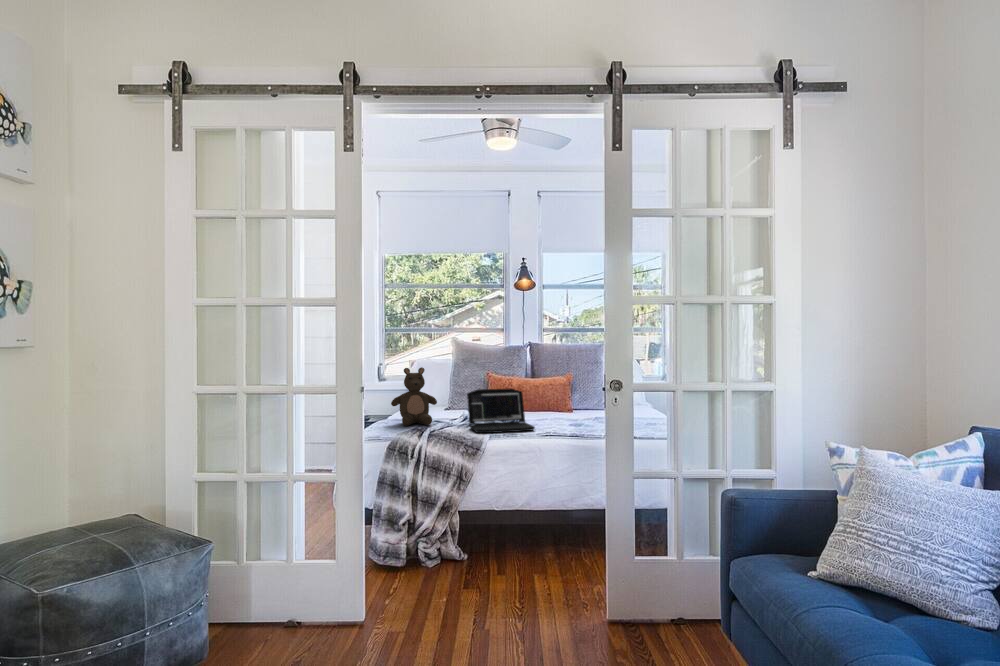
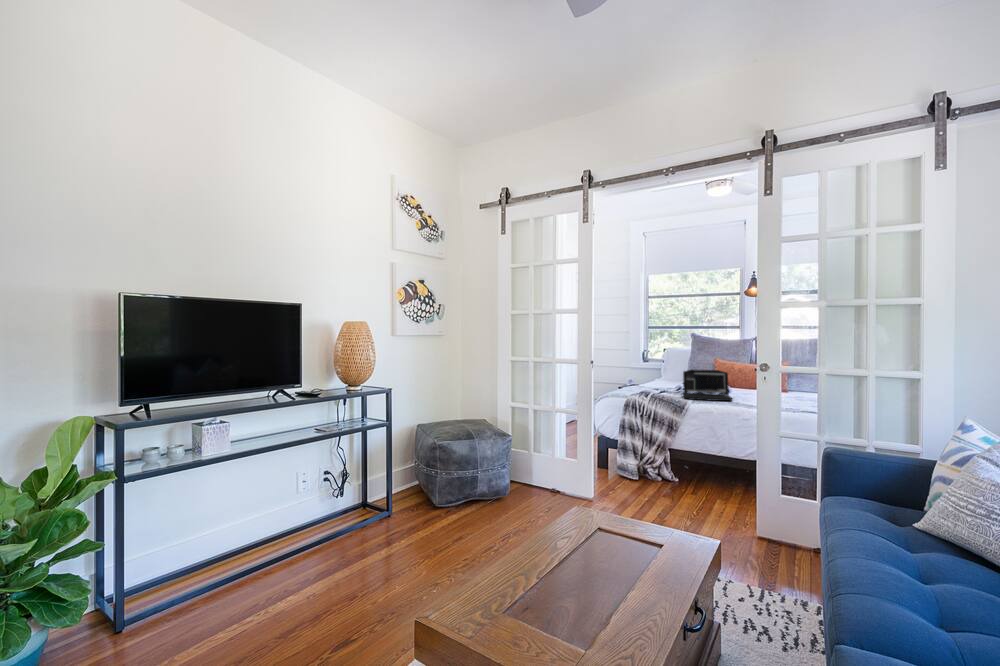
stuffed bear: present [391,367,437,426] -> none [633,353,666,392]

